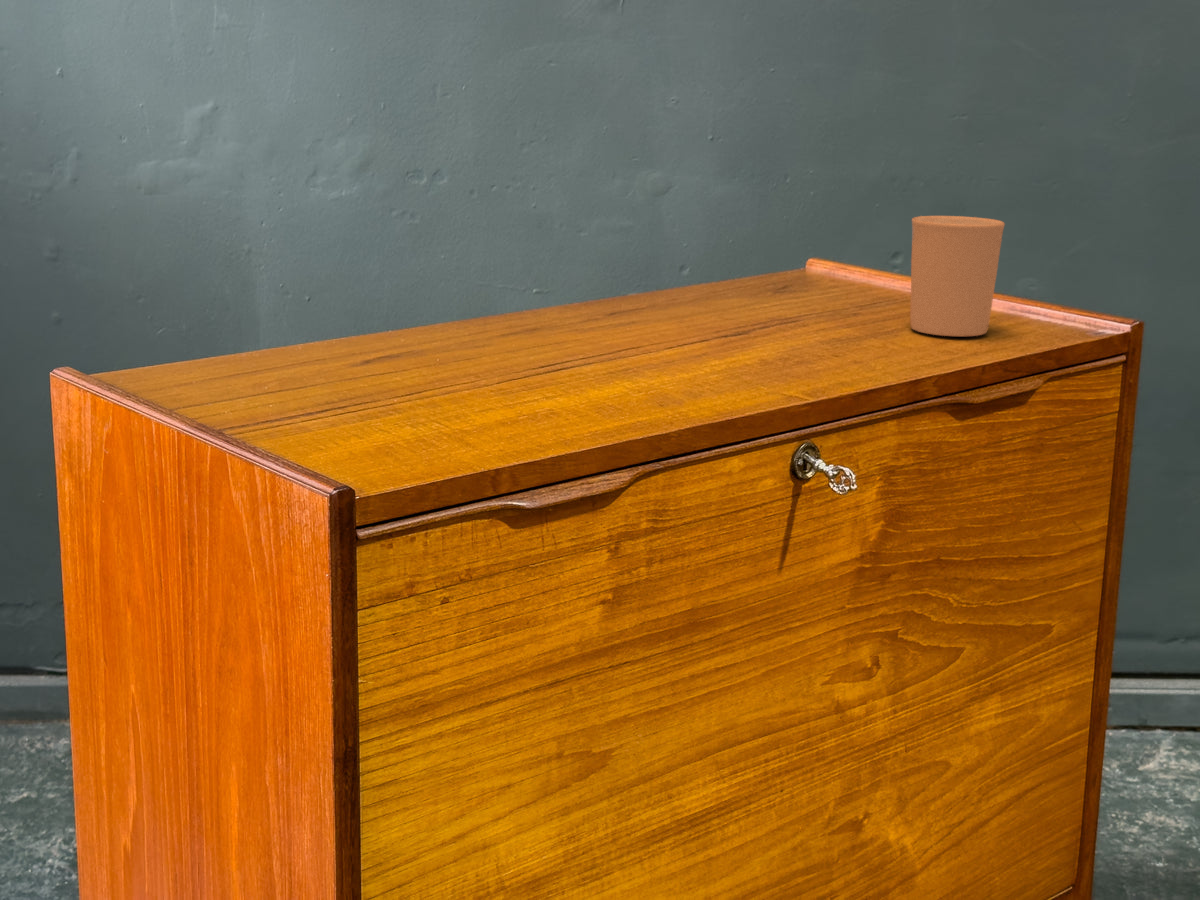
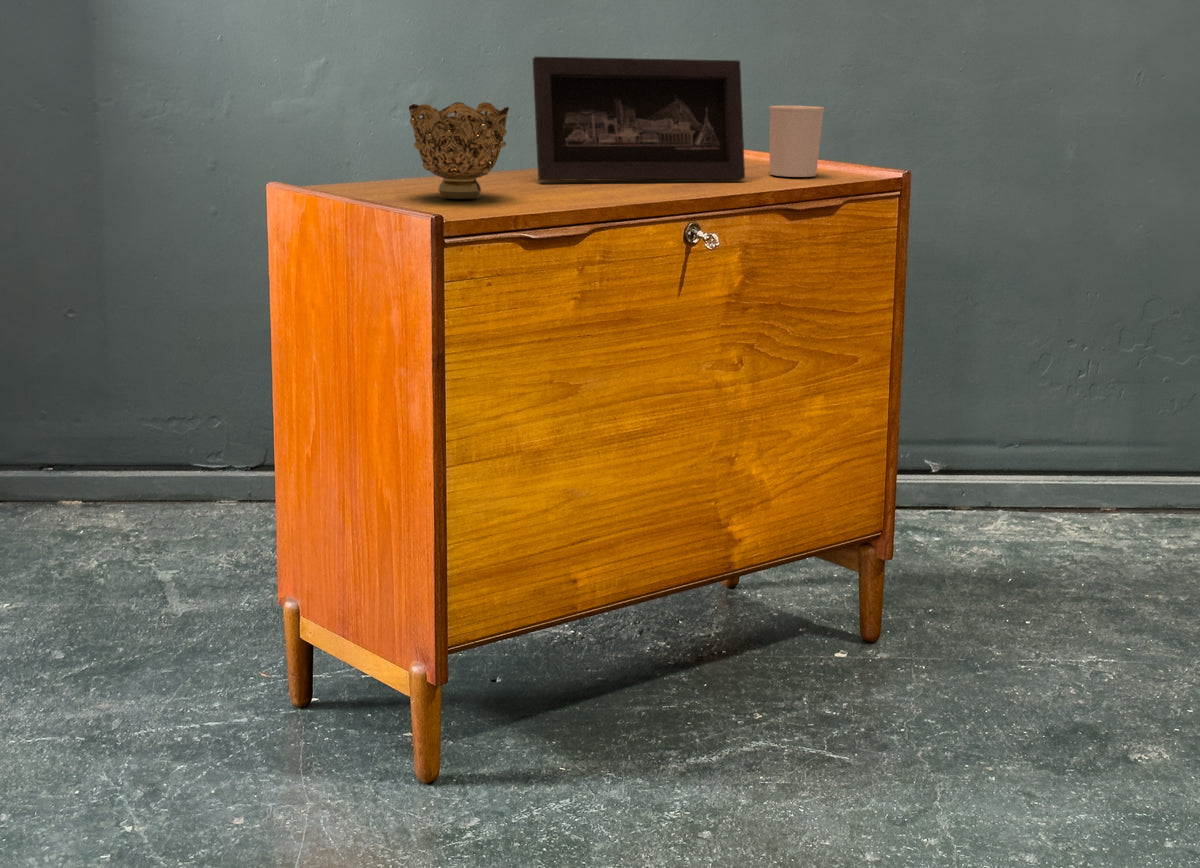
picture frame: none [523,144,879,354] -> present [533,57,745,181]
decorative bowl: none [299,233,483,415] -> present [409,102,509,199]

